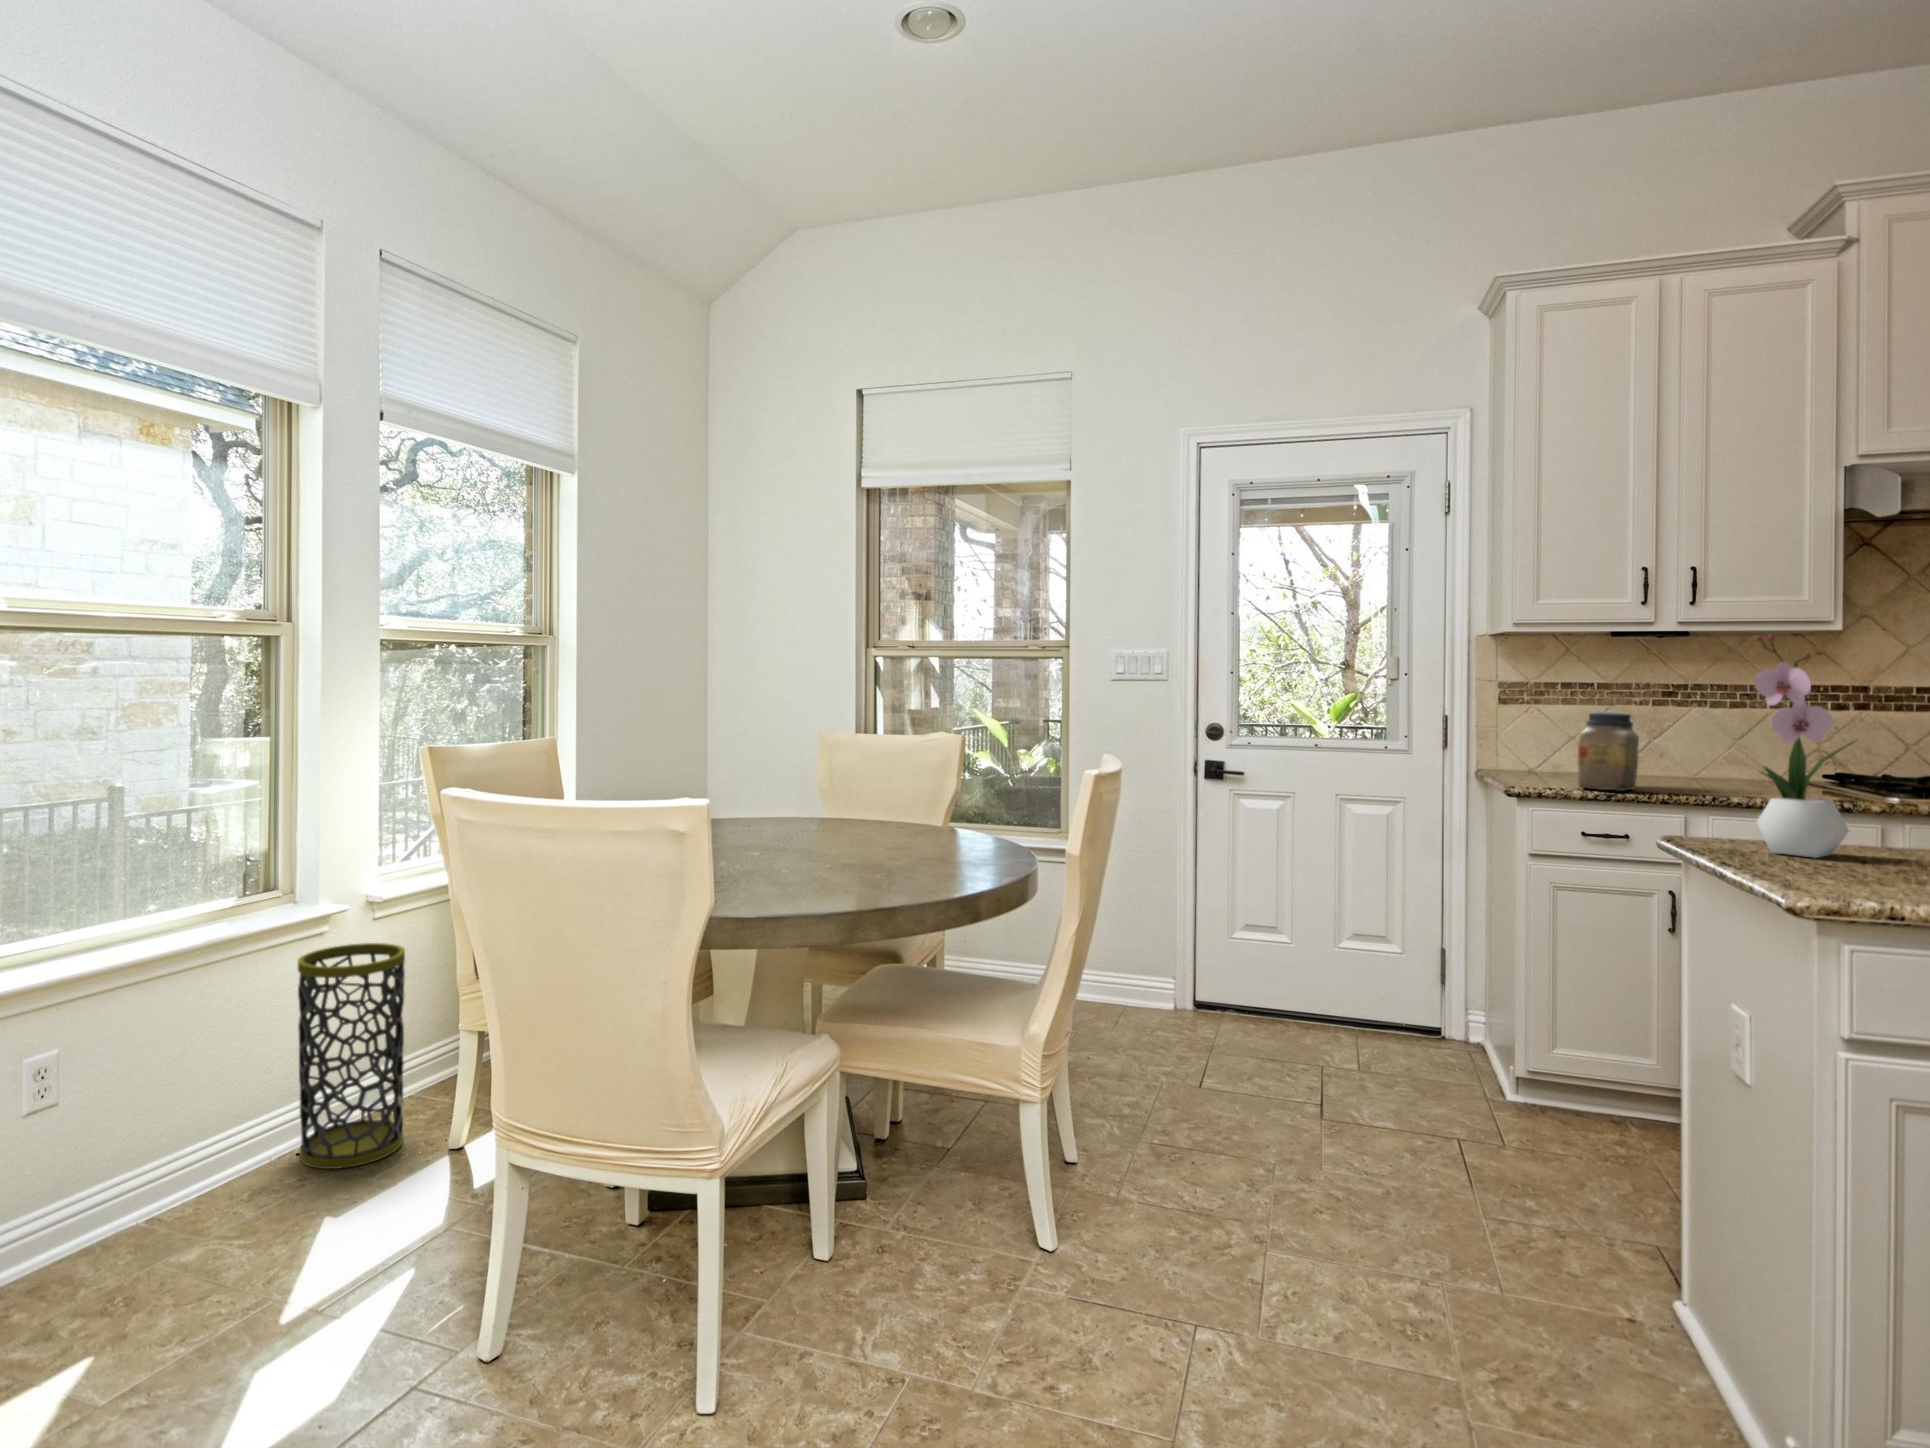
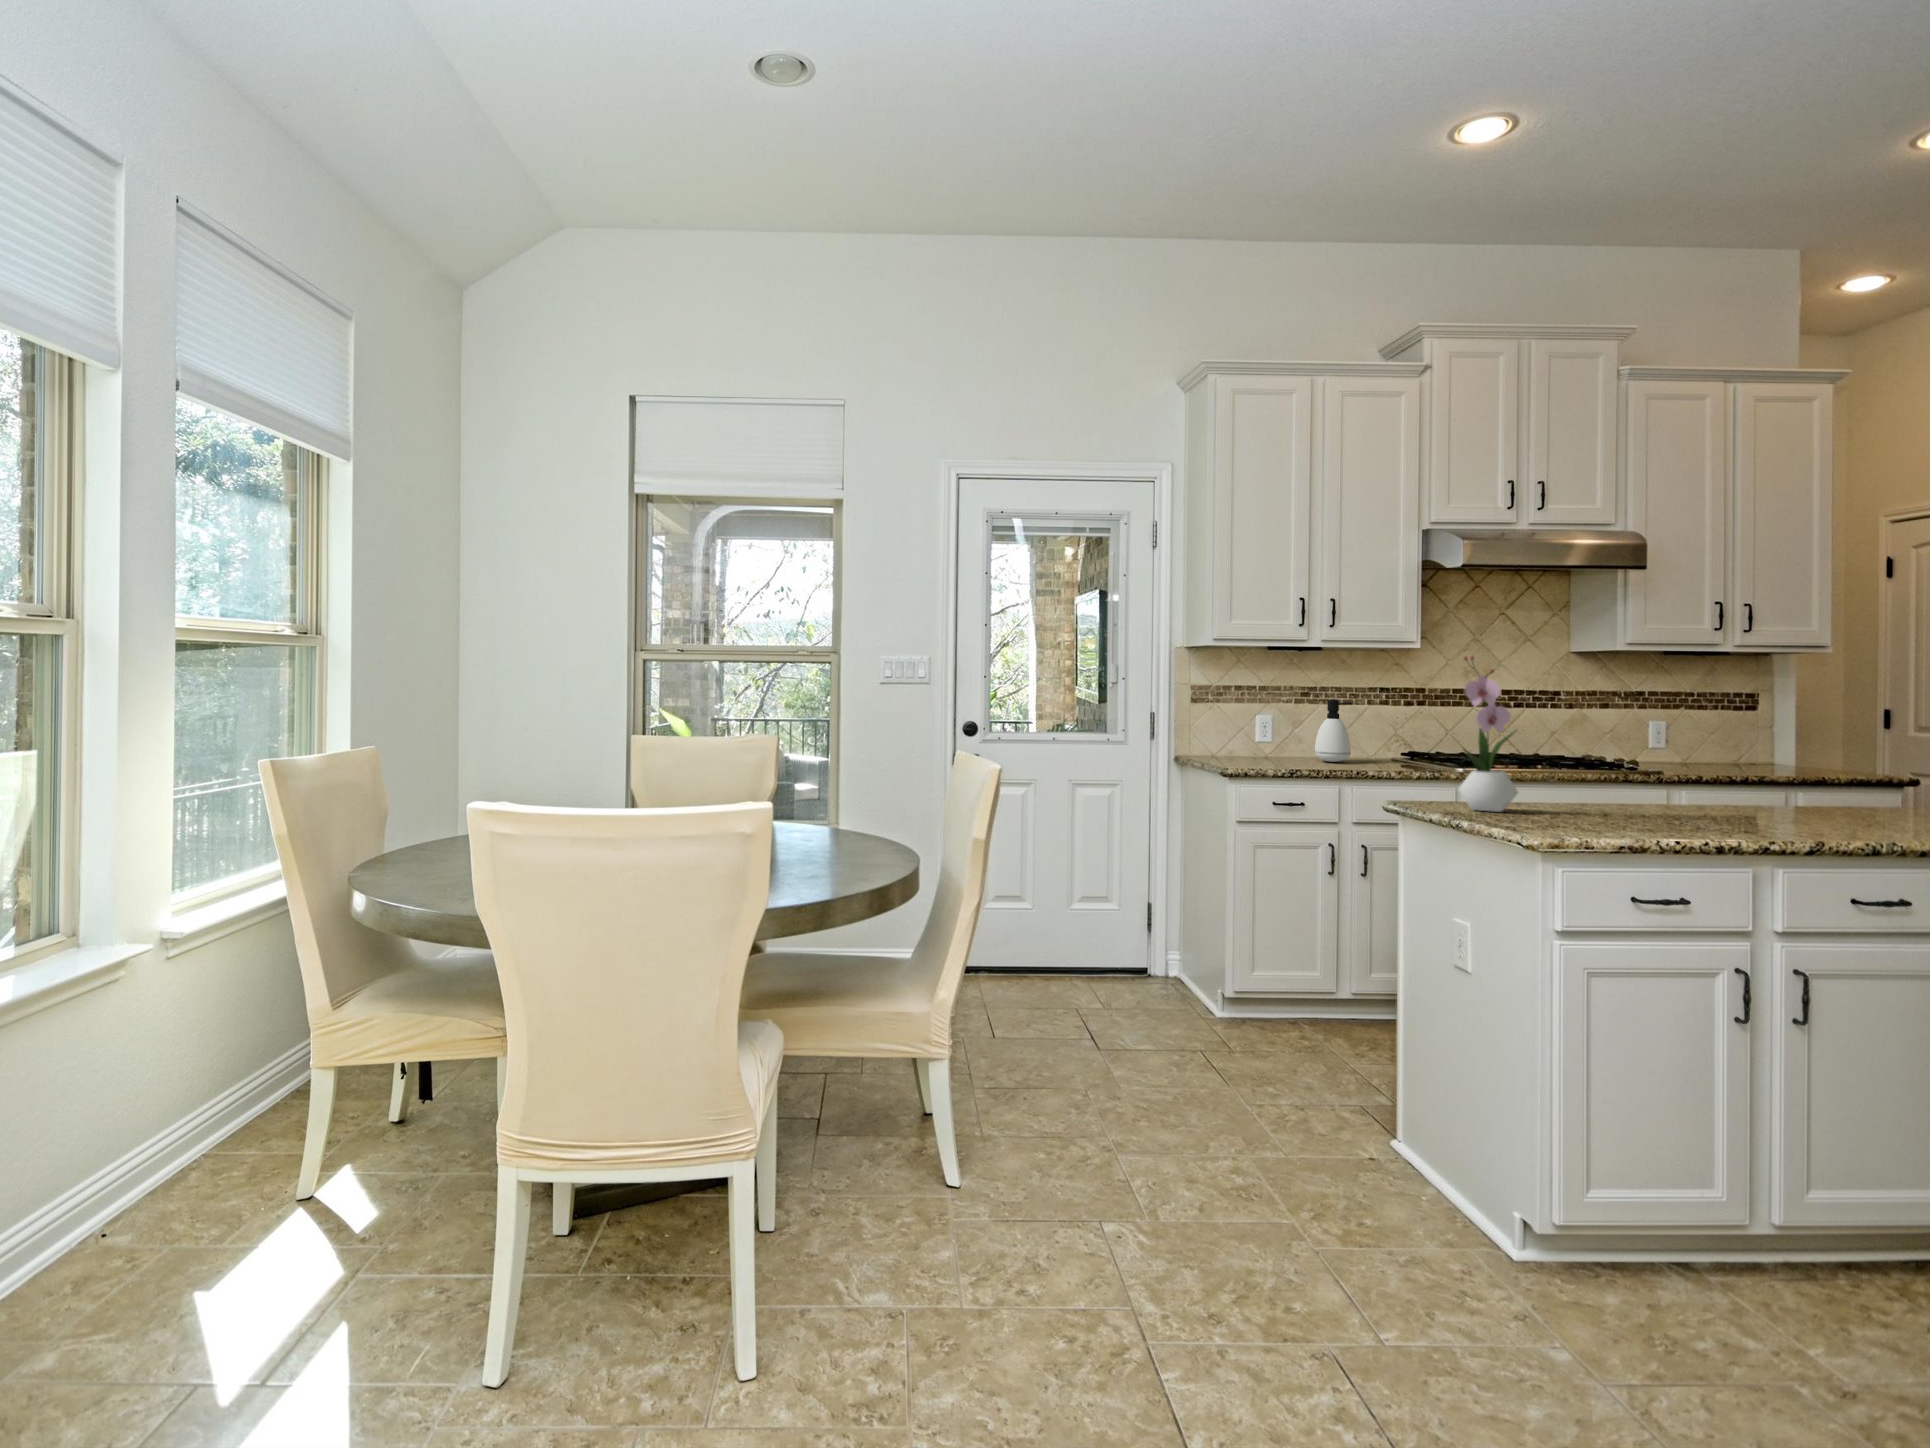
soap dispenser: none [1665,700,1721,783] -> present [1315,699,1352,762]
jar: present [1578,712,1639,791] -> none [1267,709,1307,770]
trash can: present [298,943,405,1169] -> none [111,982,242,1242]

